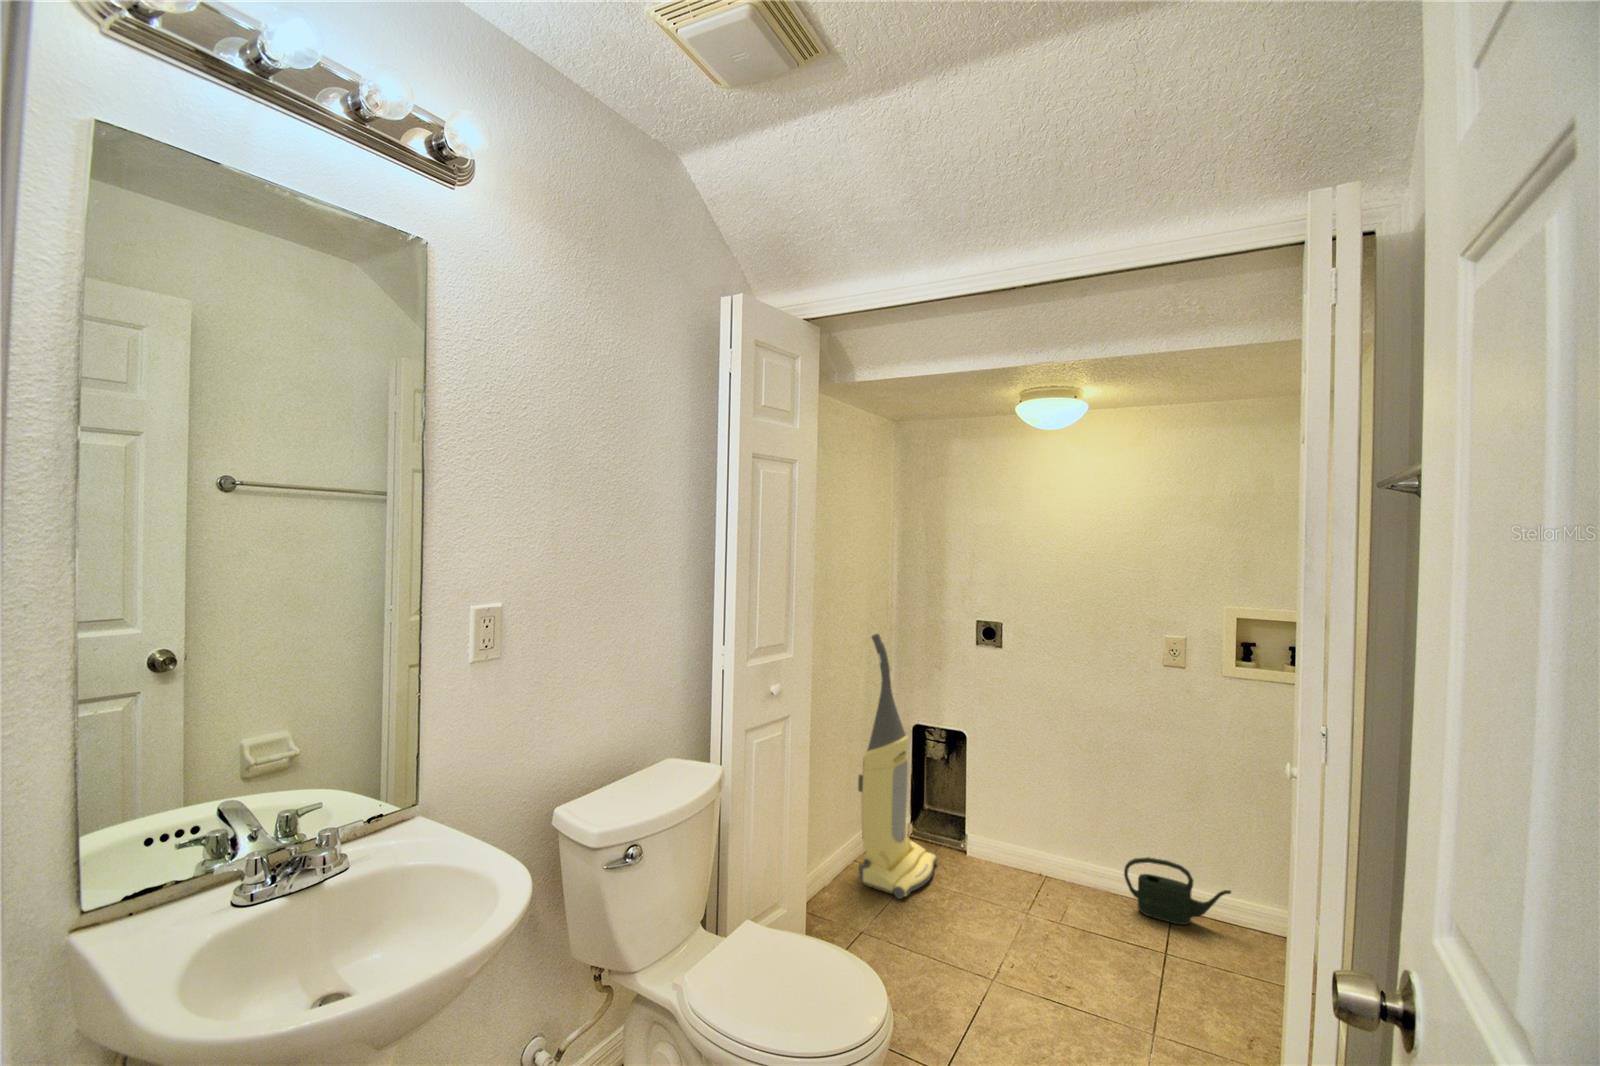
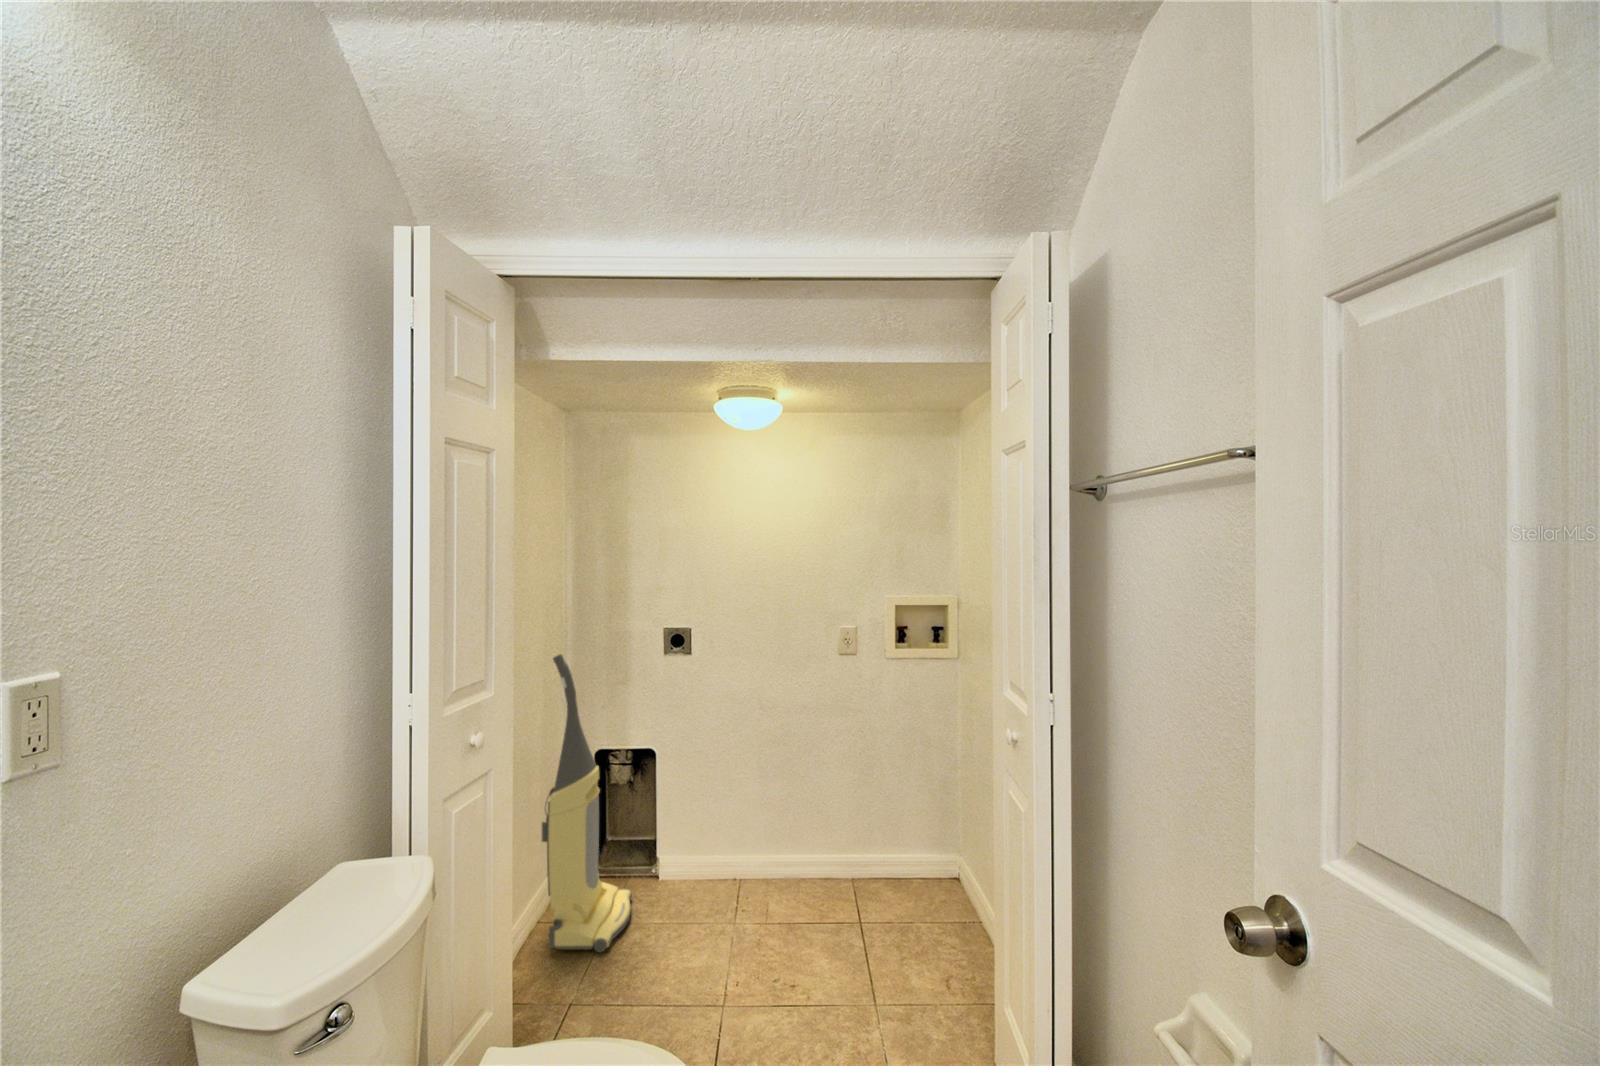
watering can: present [1124,857,1231,925] -> none [814,833,899,889]

